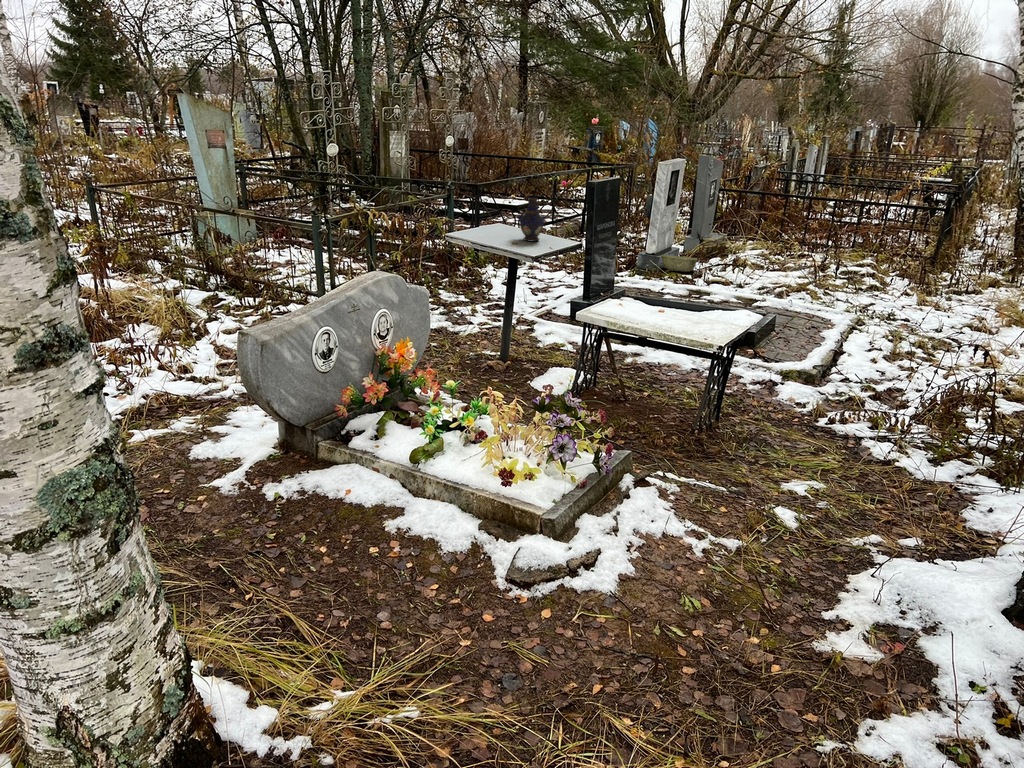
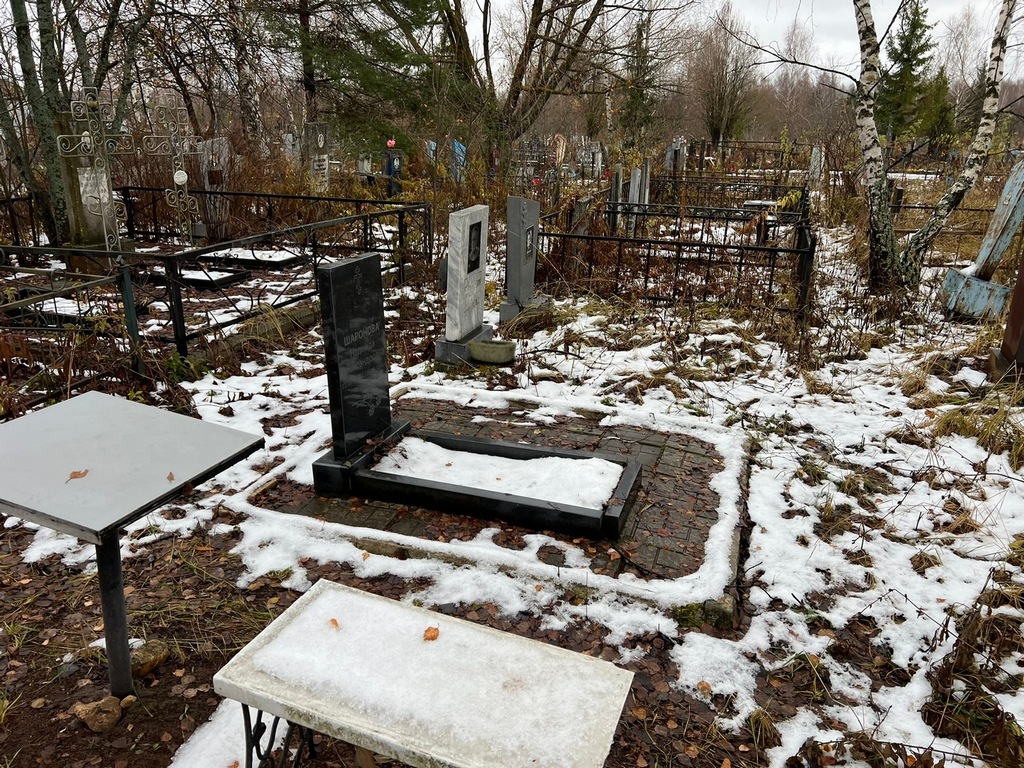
vase: present [518,197,546,241] -> none [79,360,155,460]

